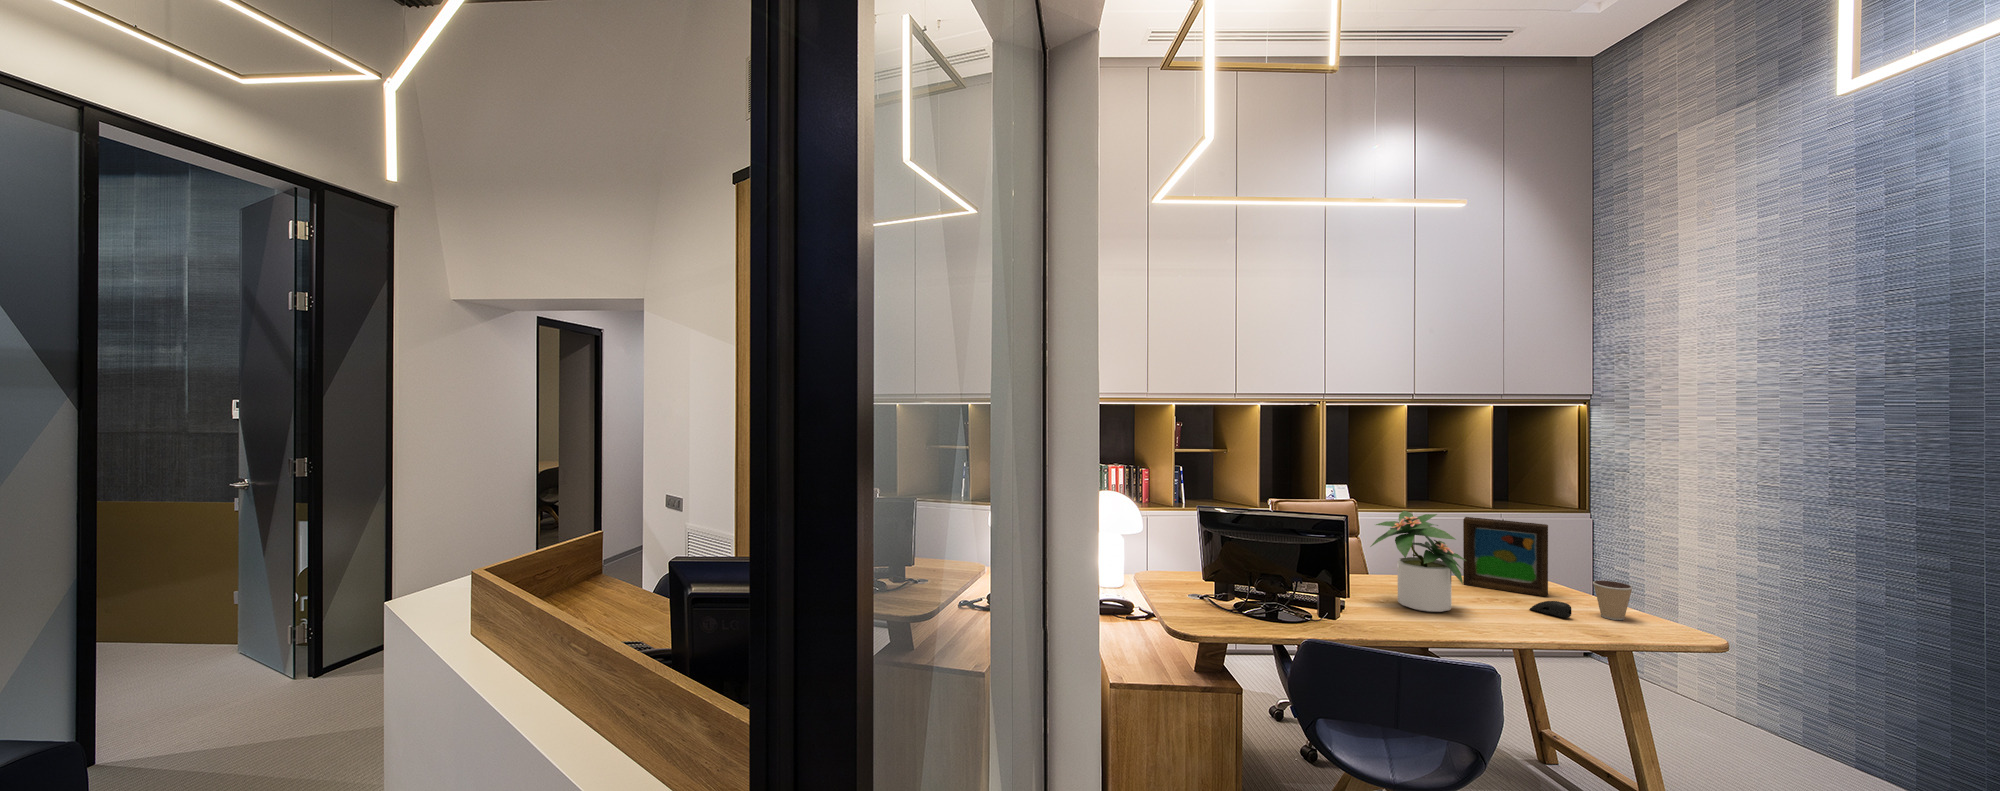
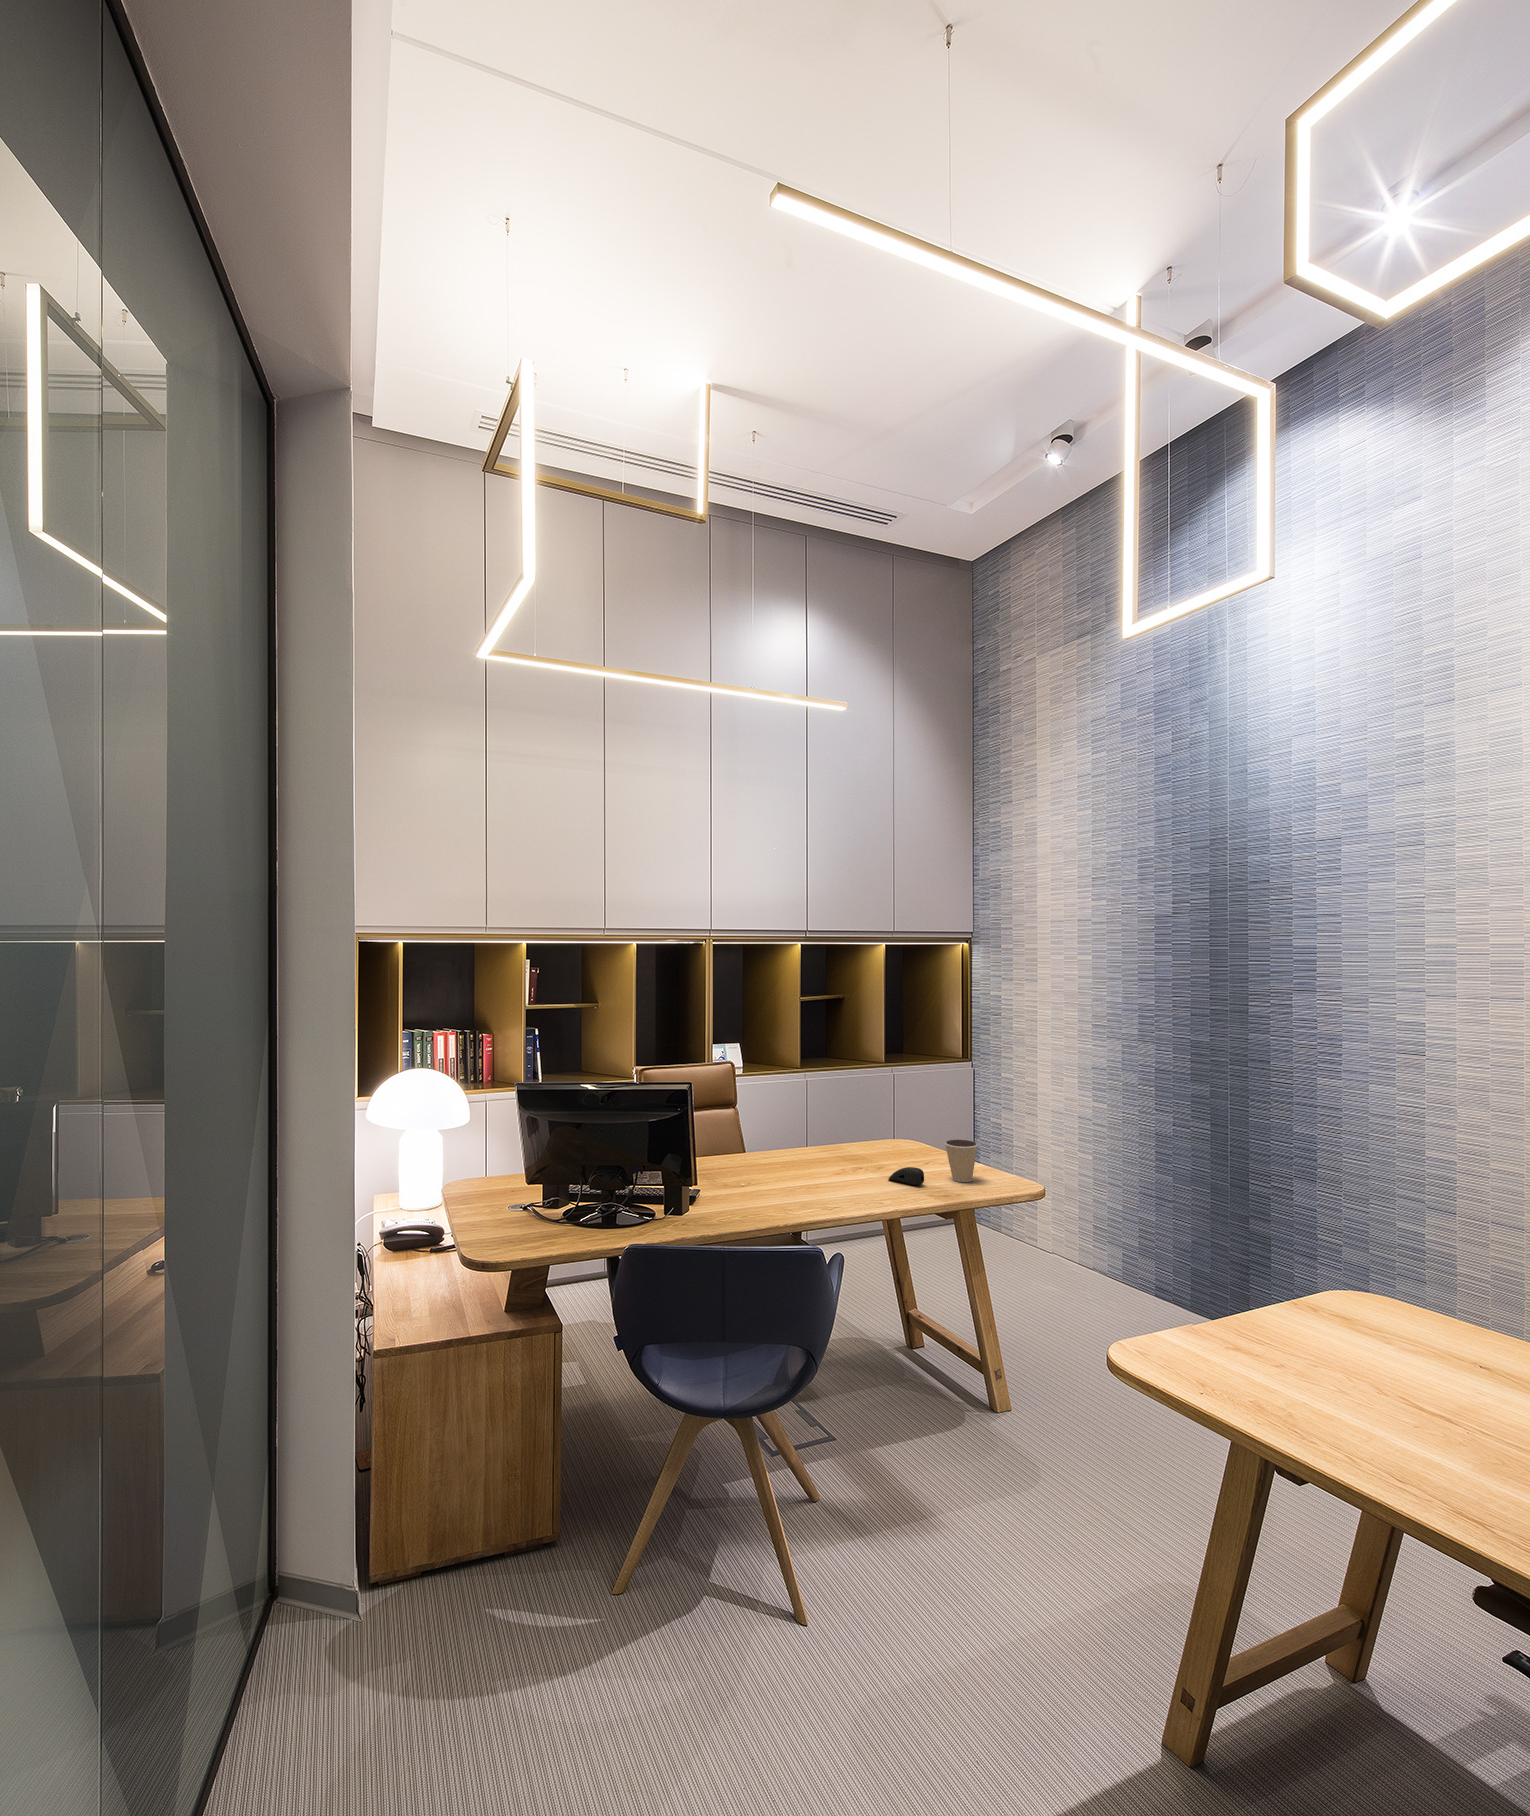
potted plant: present [1371,511,1466,612] -> none [726,1075,825,1194]
picture frame: present [1463,517,1548,596] -> none [832,1077,912,1163]

